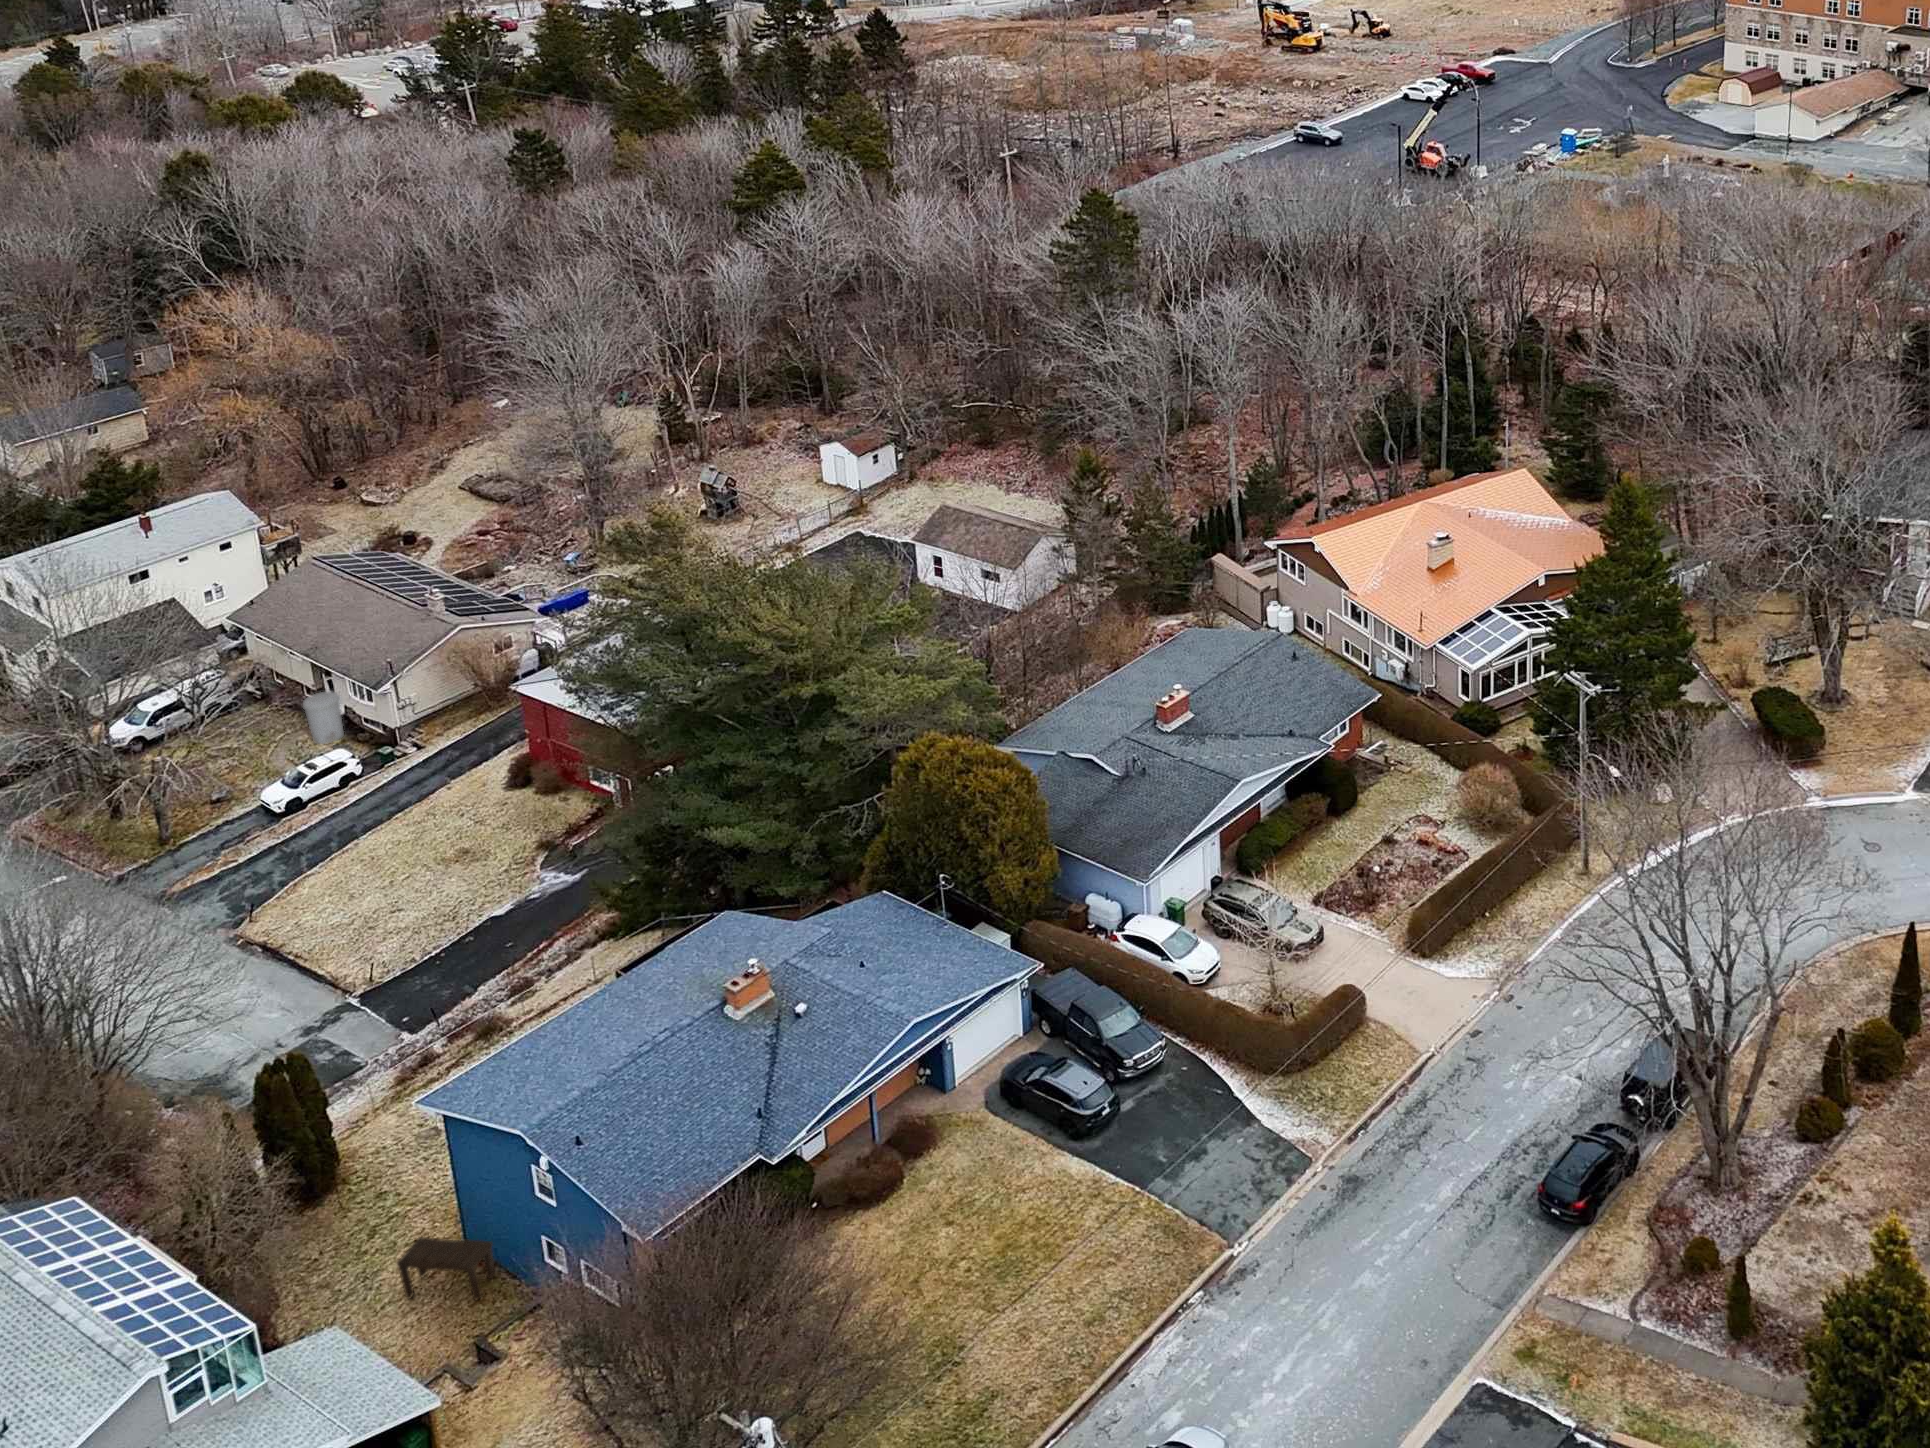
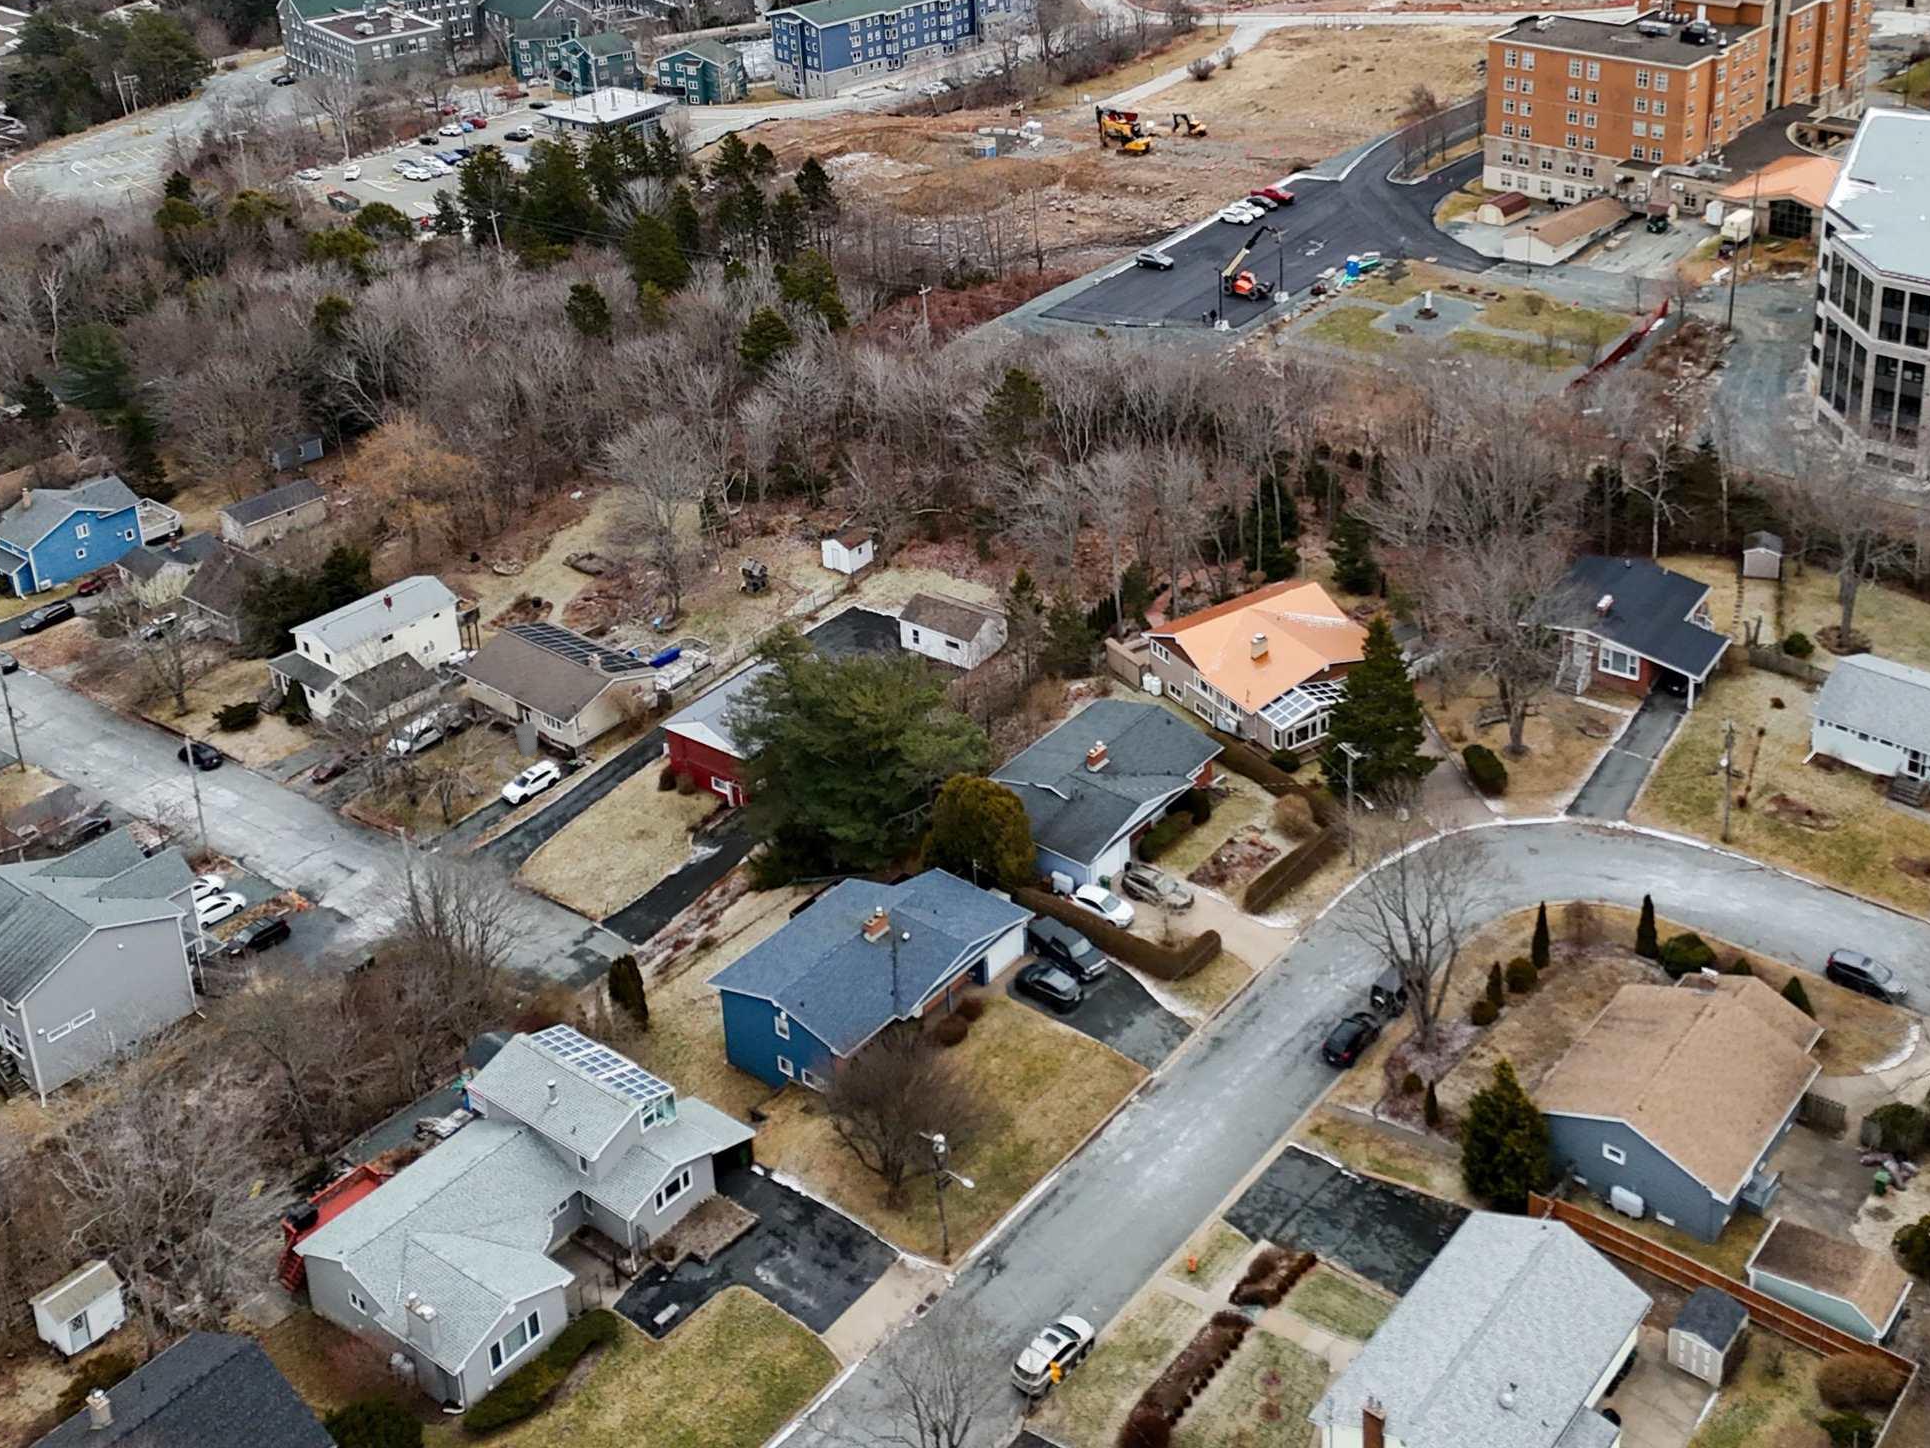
bench: present [397,1237,495,1300] -> none [711,1053,758,1088]

